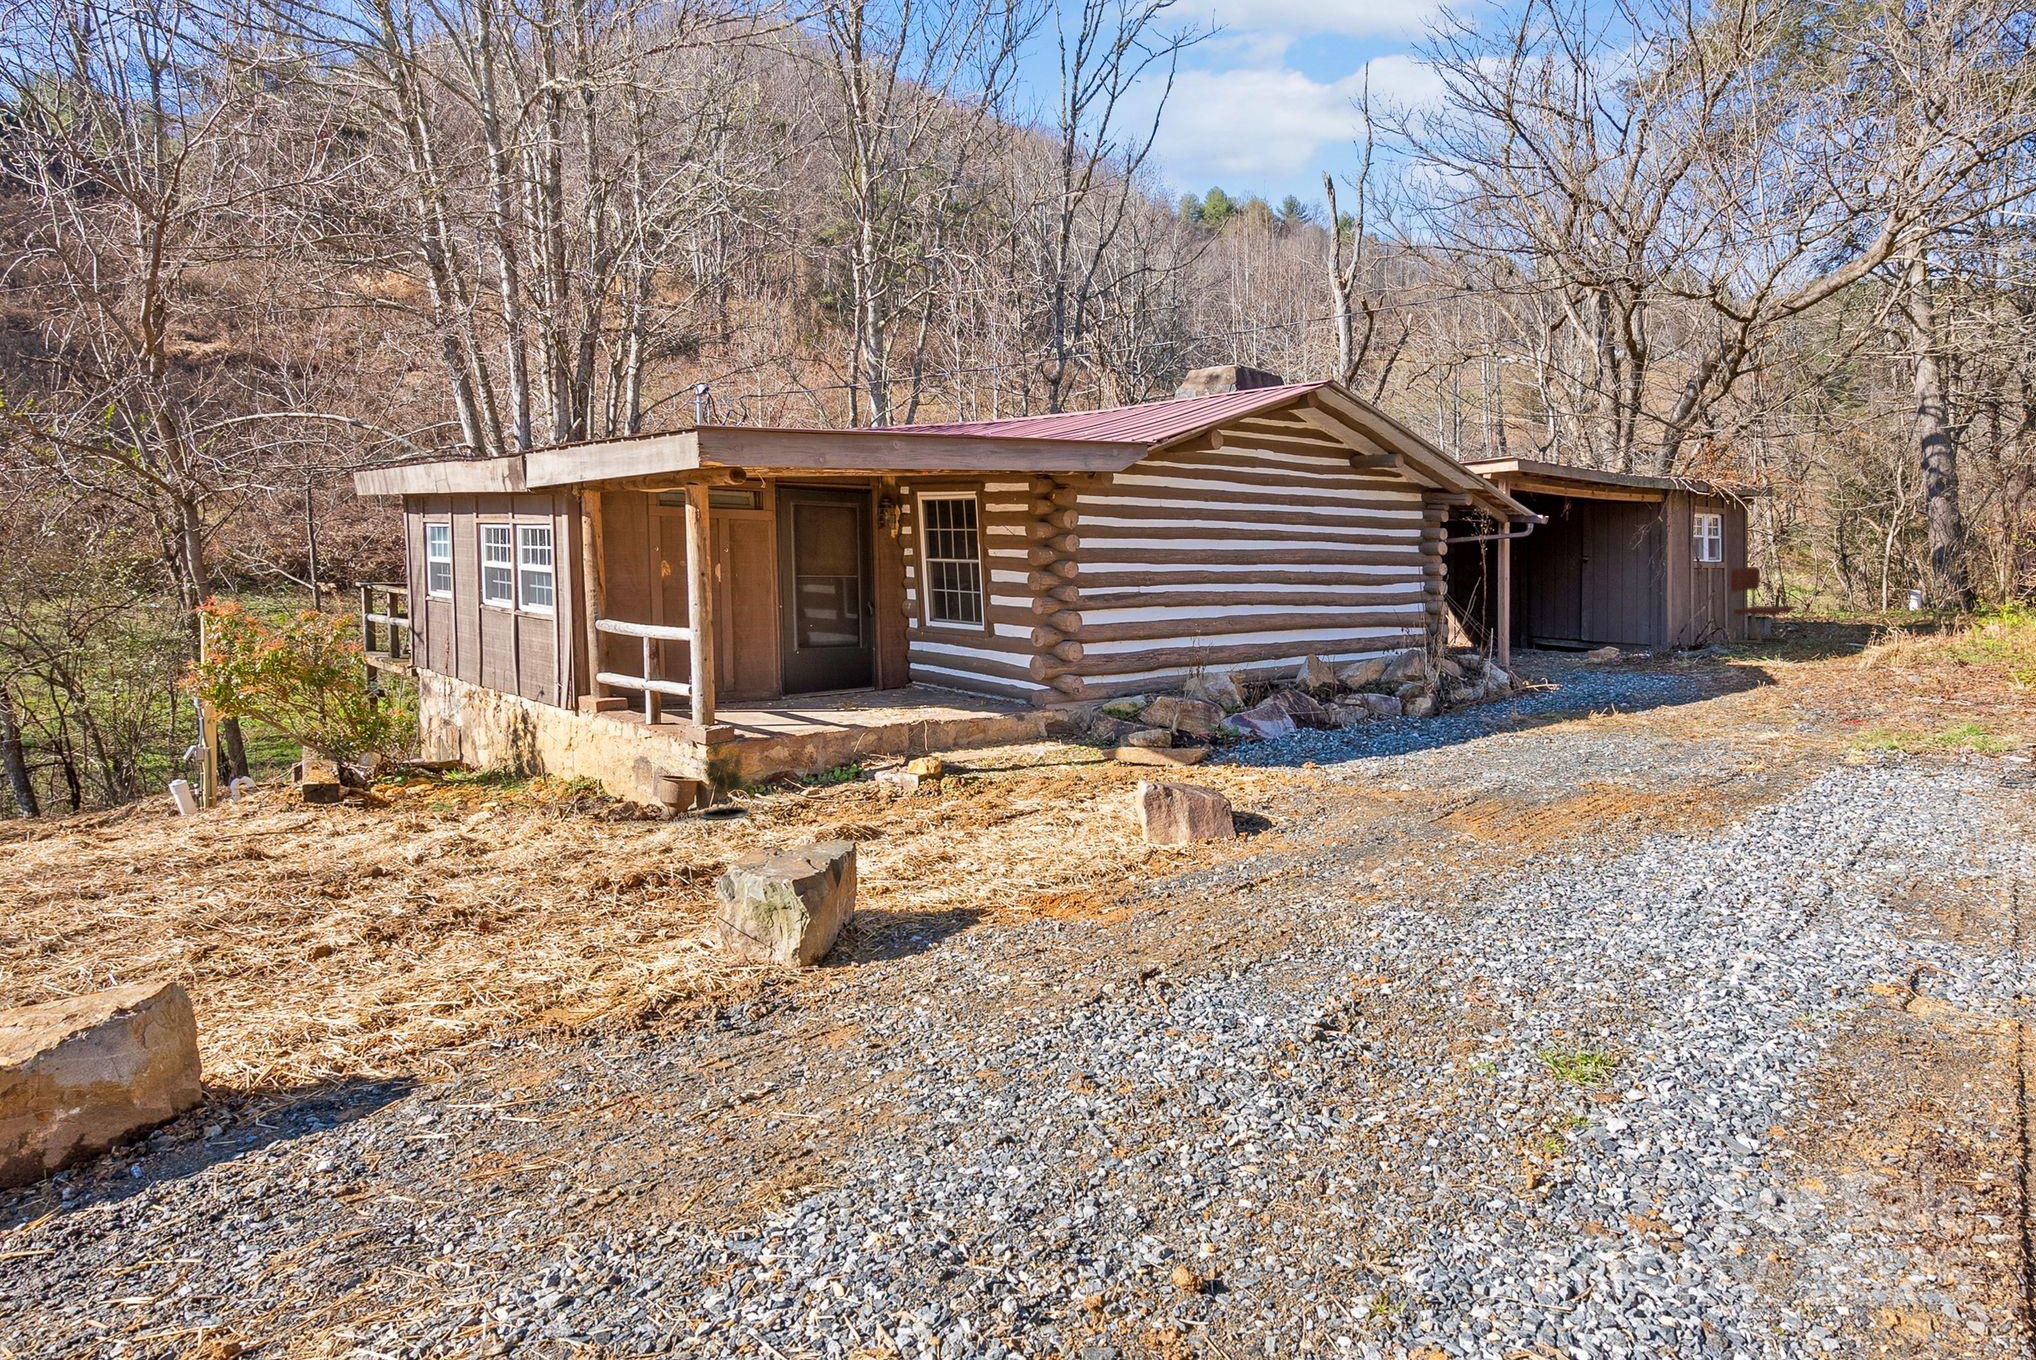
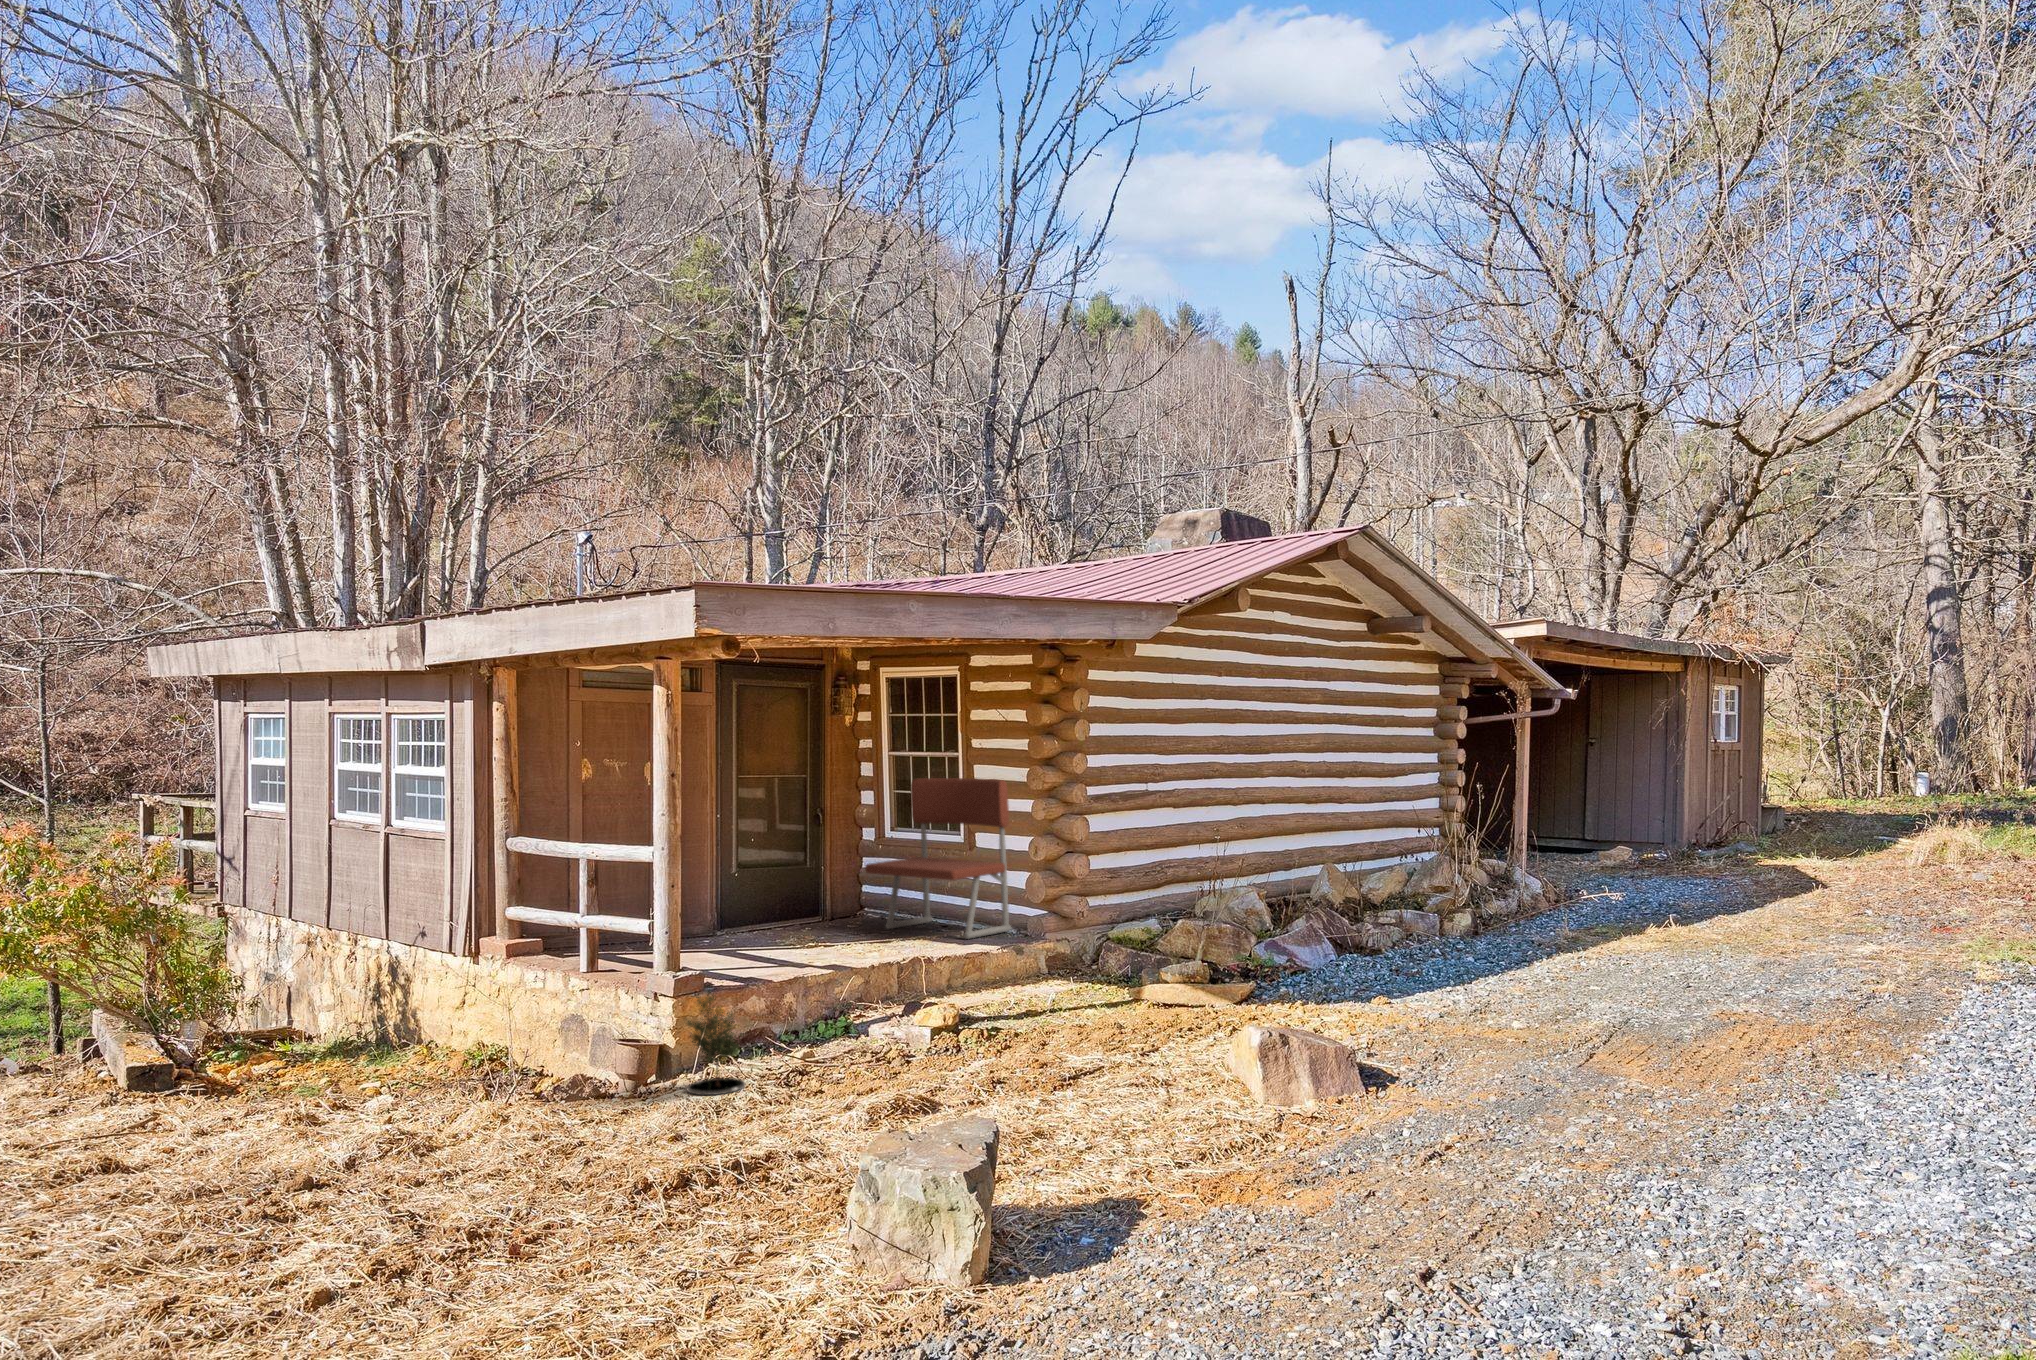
bench: present [1730,567,1794,644] -> present [865,778,1011,939]

